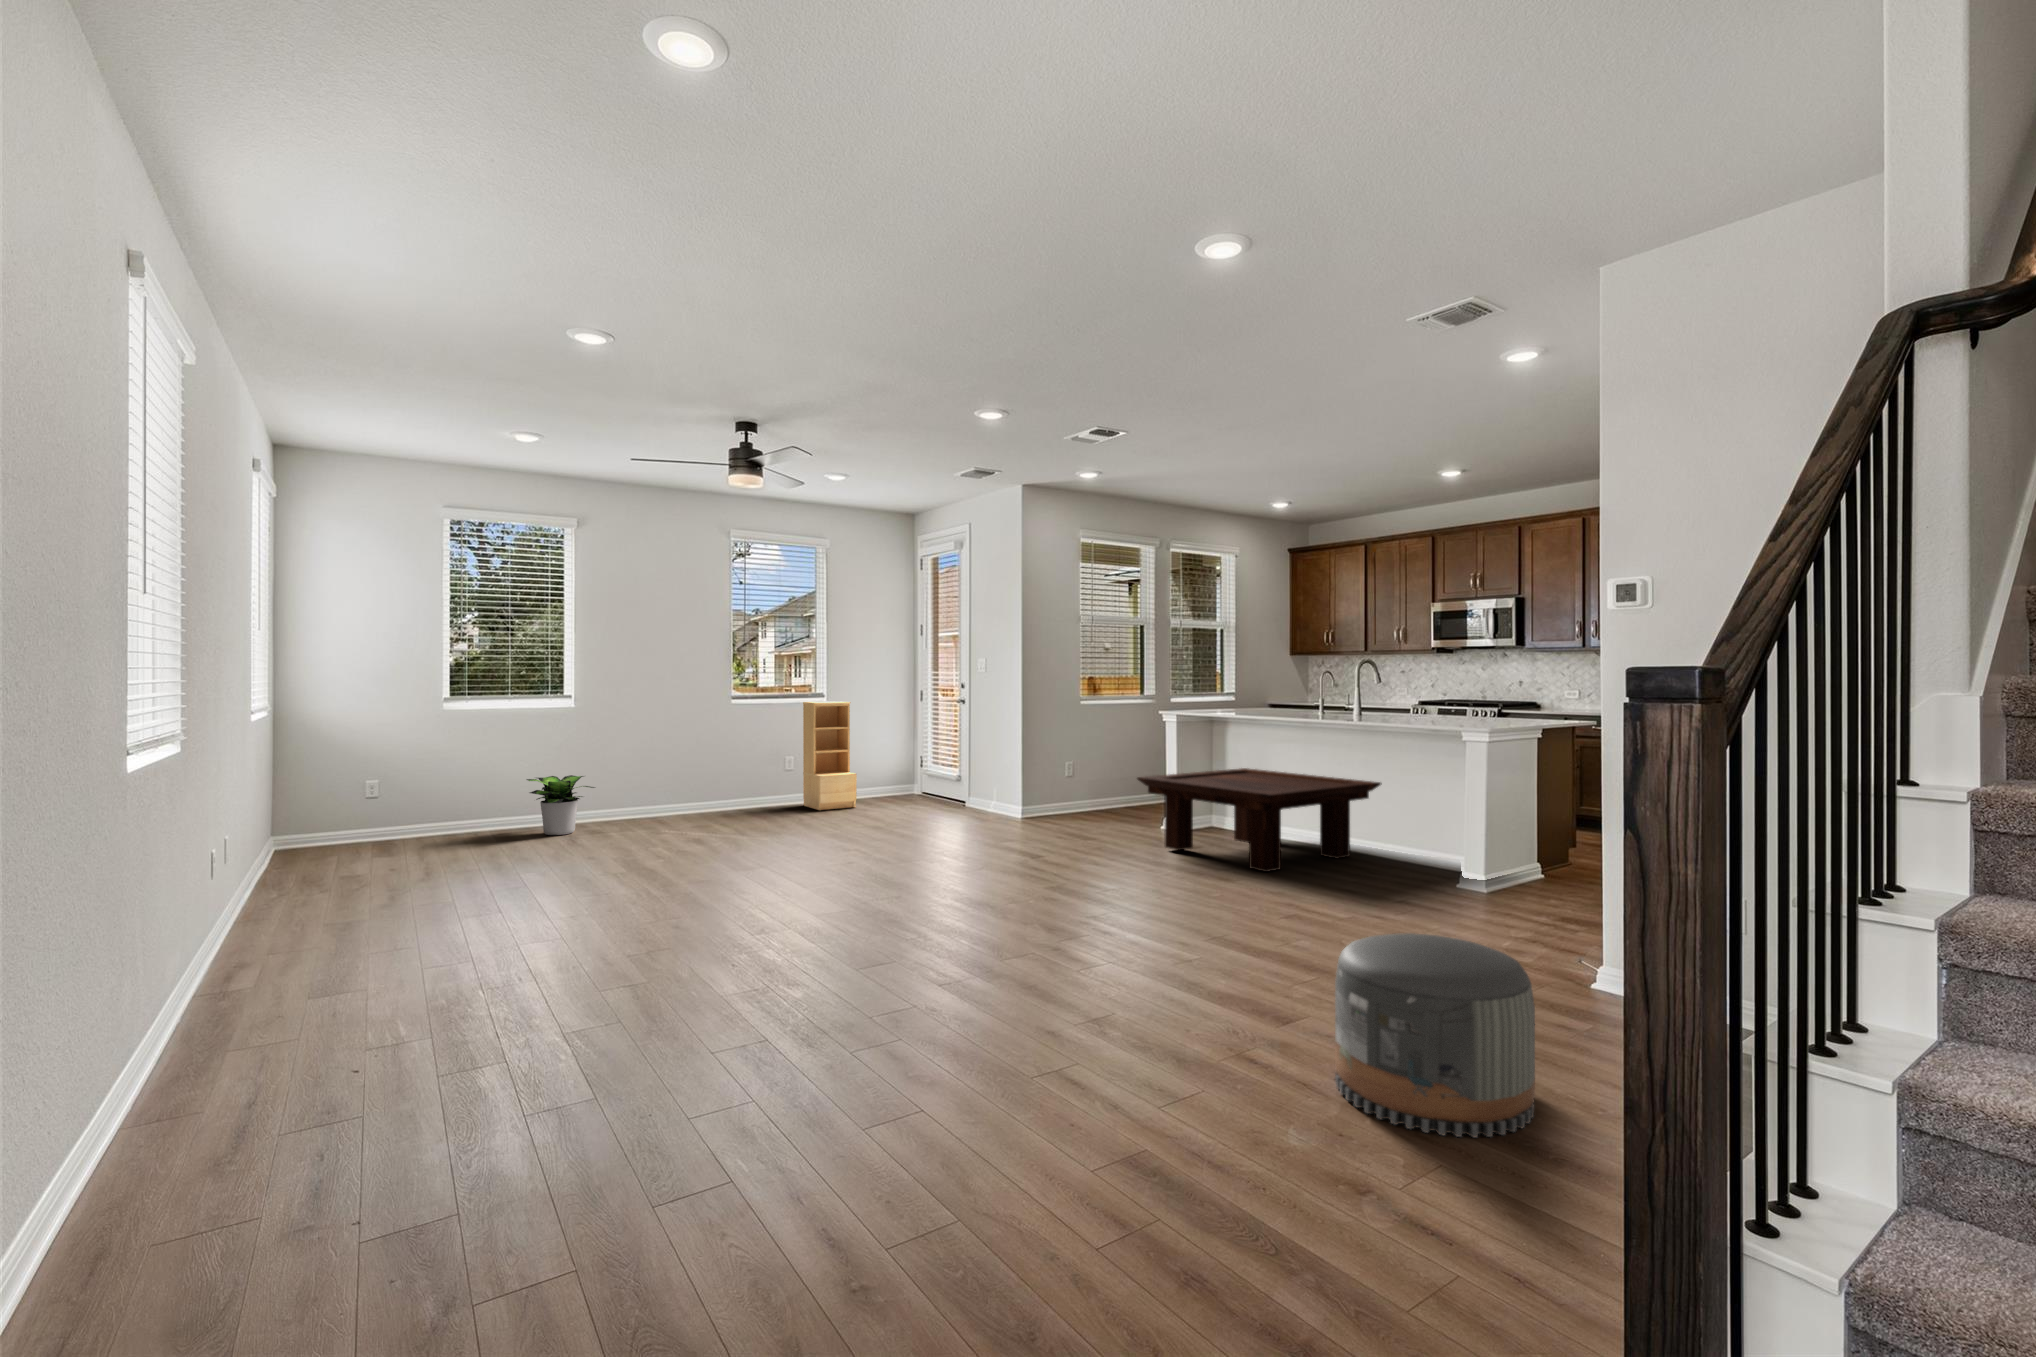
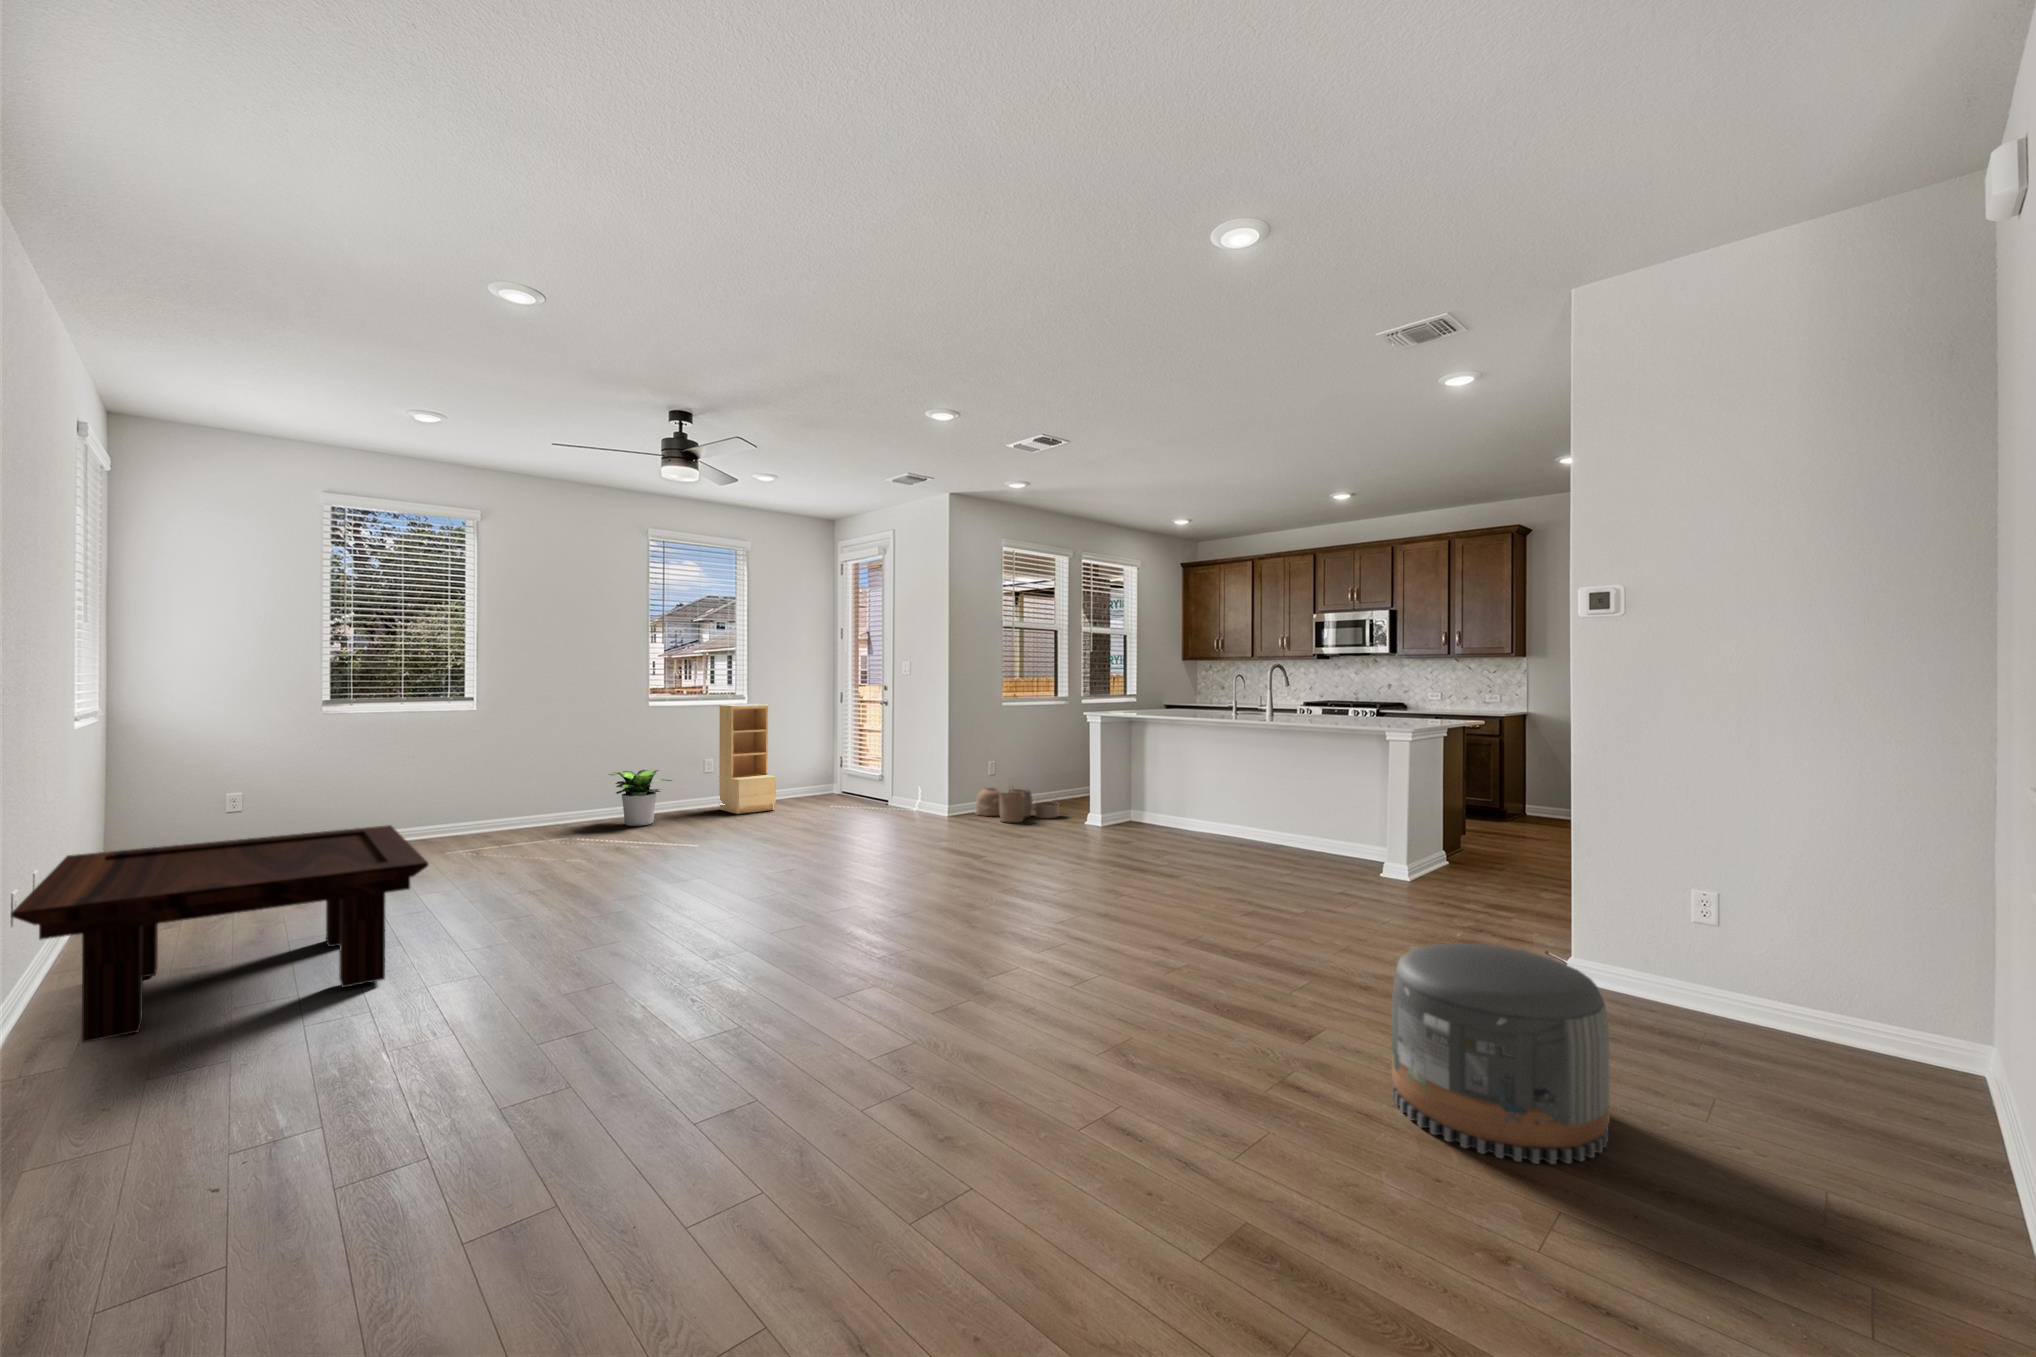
coffee table: present [1137,768,1382,872] -> present [11,825,428,1043]
potted plant: present [527,775,595,835] -> present [609,770,672,826]
woven basket: none [1053,786,1139,824] -> present [976,788,1059,822]

